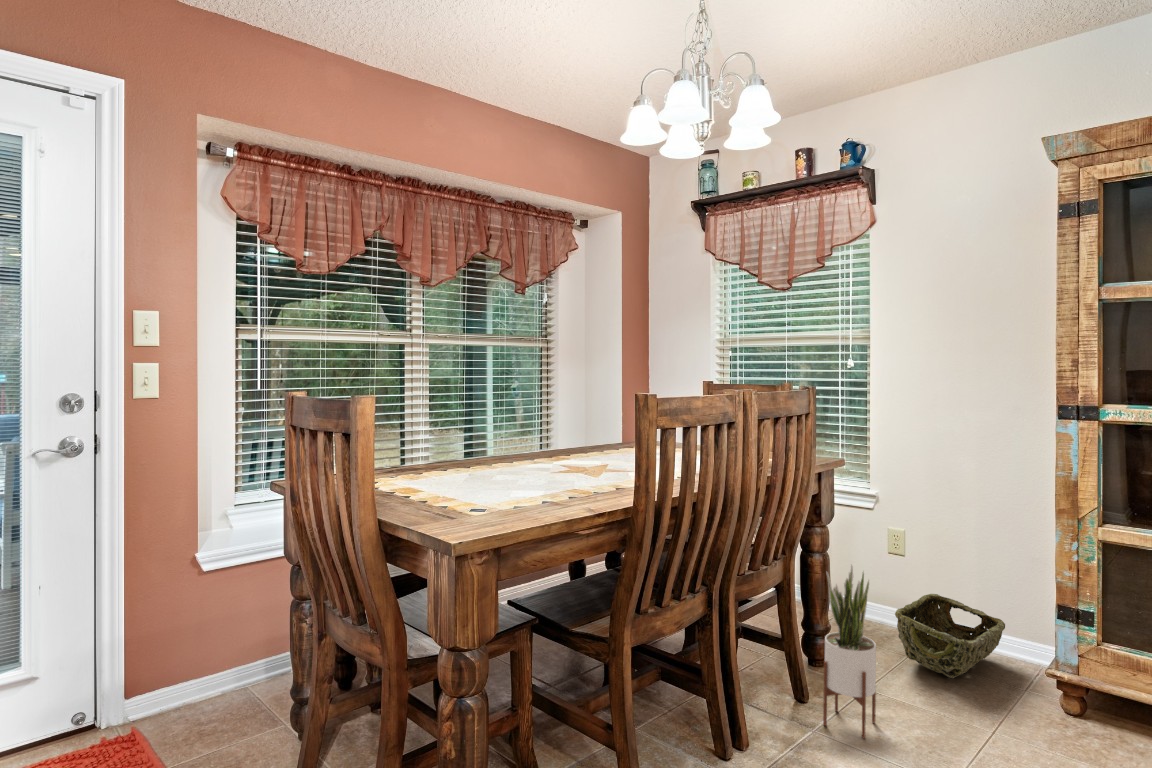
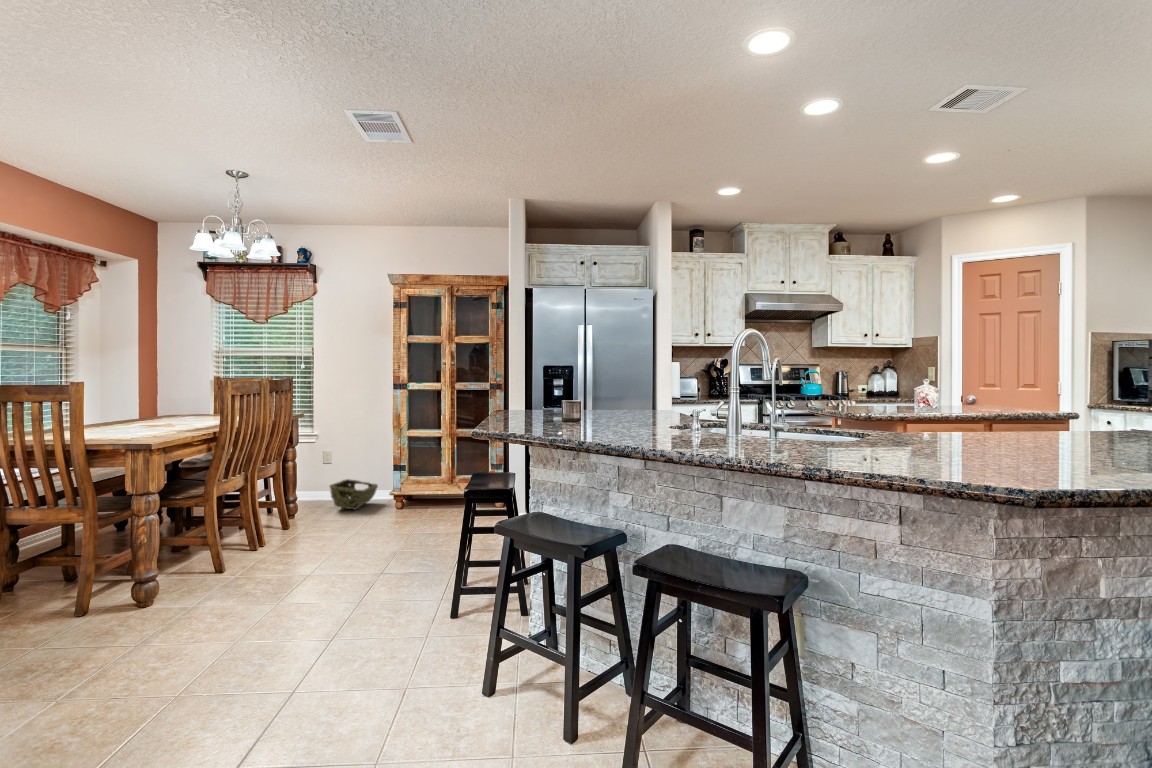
potted plant: present [823,565,876,738] -> none [298,455,322,530]

